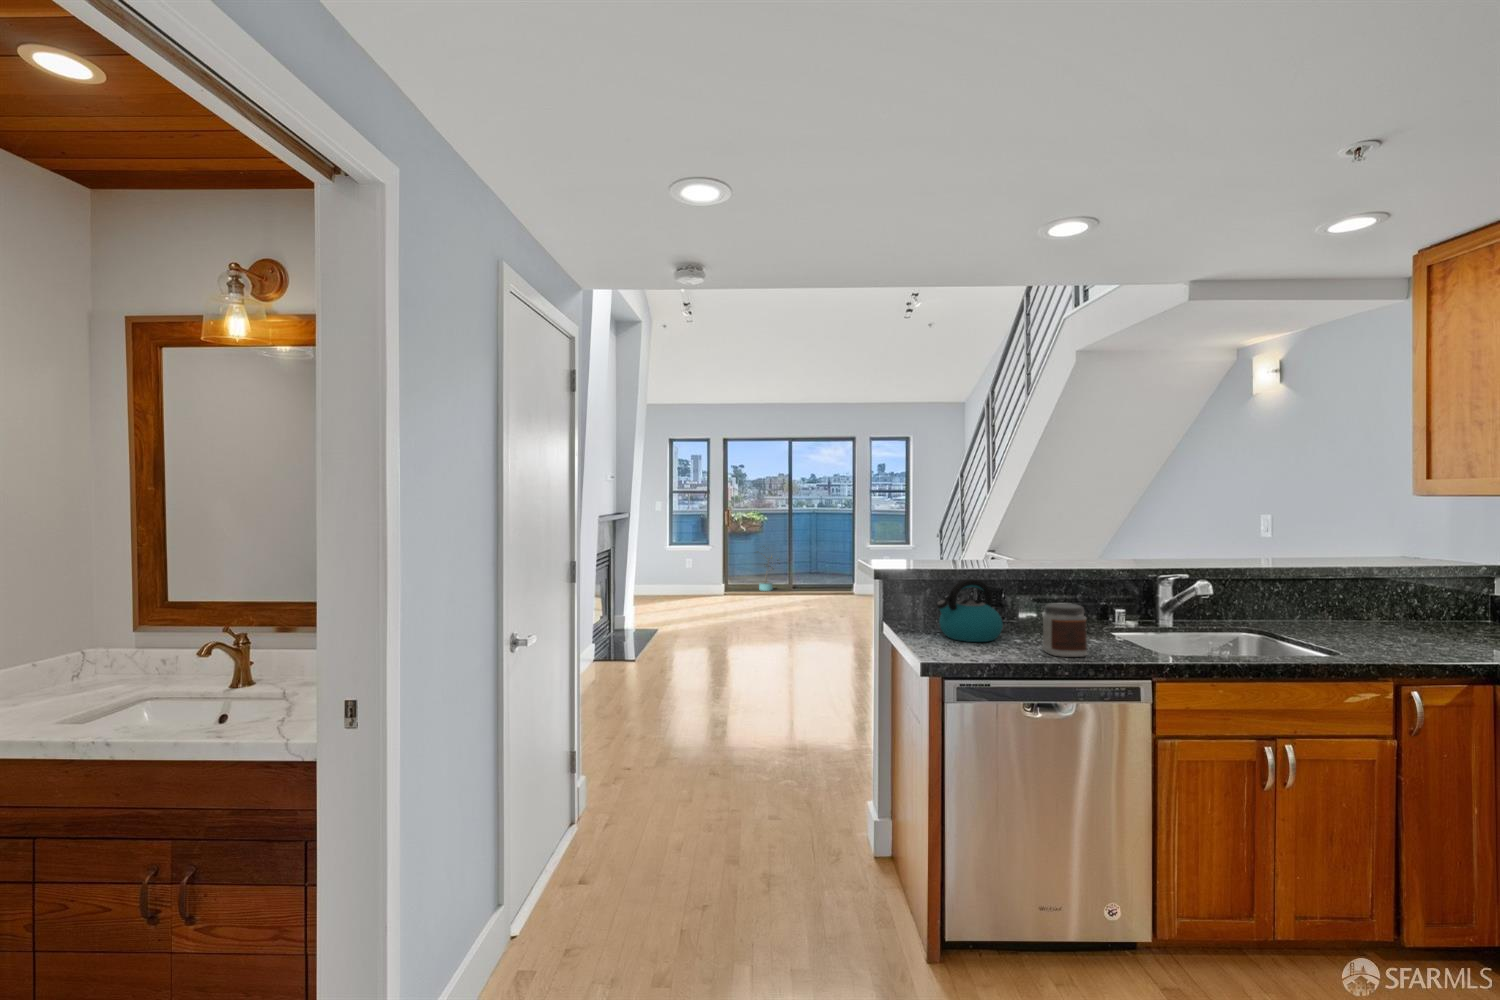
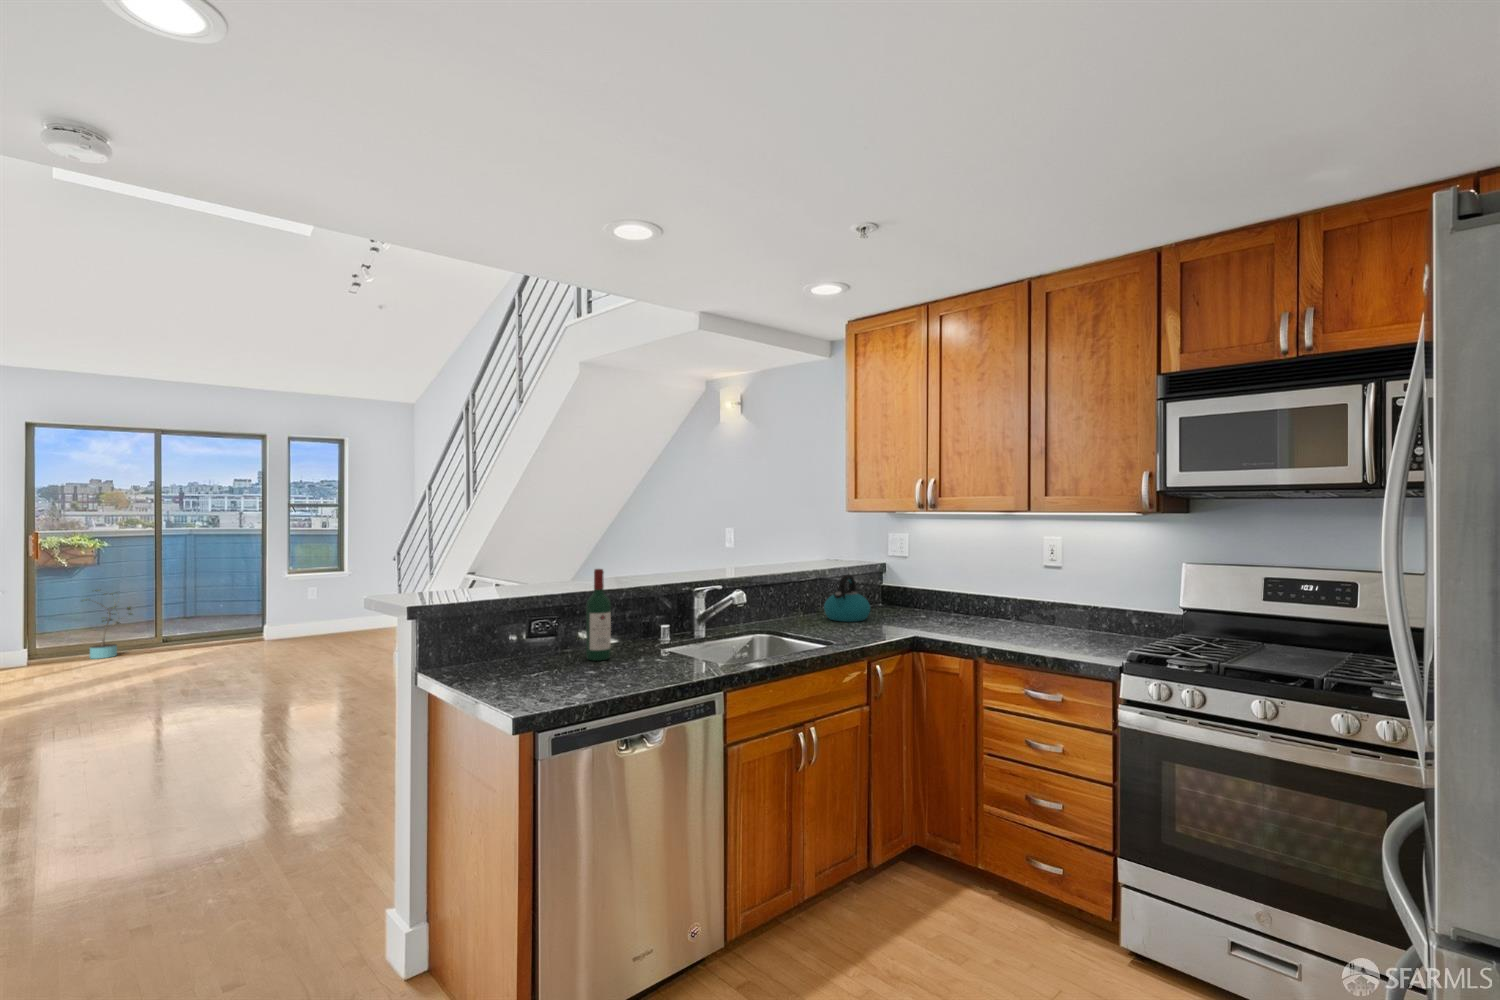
wine bottle: none [1024,548,1048,632] -> present [586,569,611,661]
kettle: present [936,579,1003,642] -> present [824,575,871,622]
jar: present [1042,603,1087,657] -> none [623,625,668,683]

